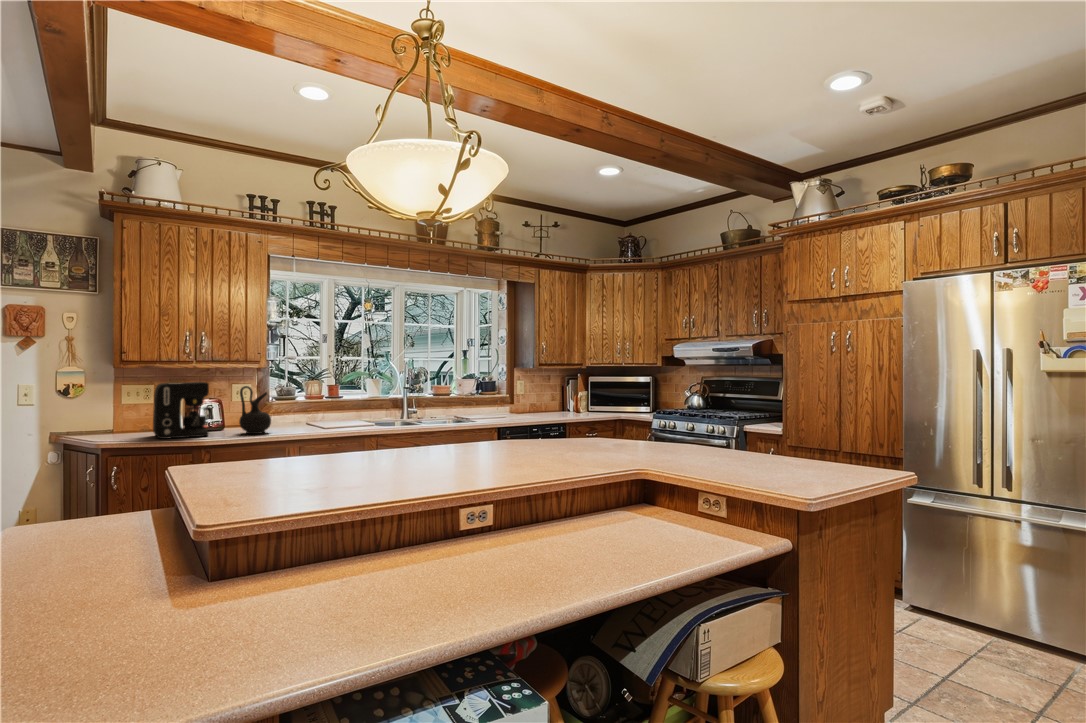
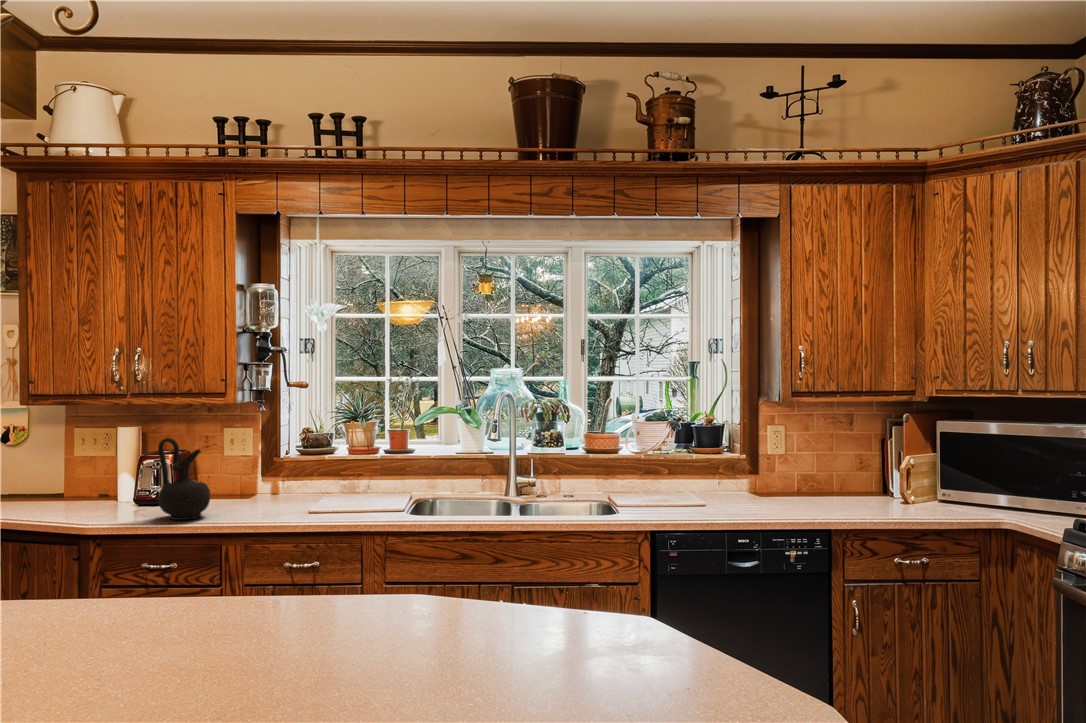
coffee maker: present [153,382,213,439] -> none [34,428,132,520]

